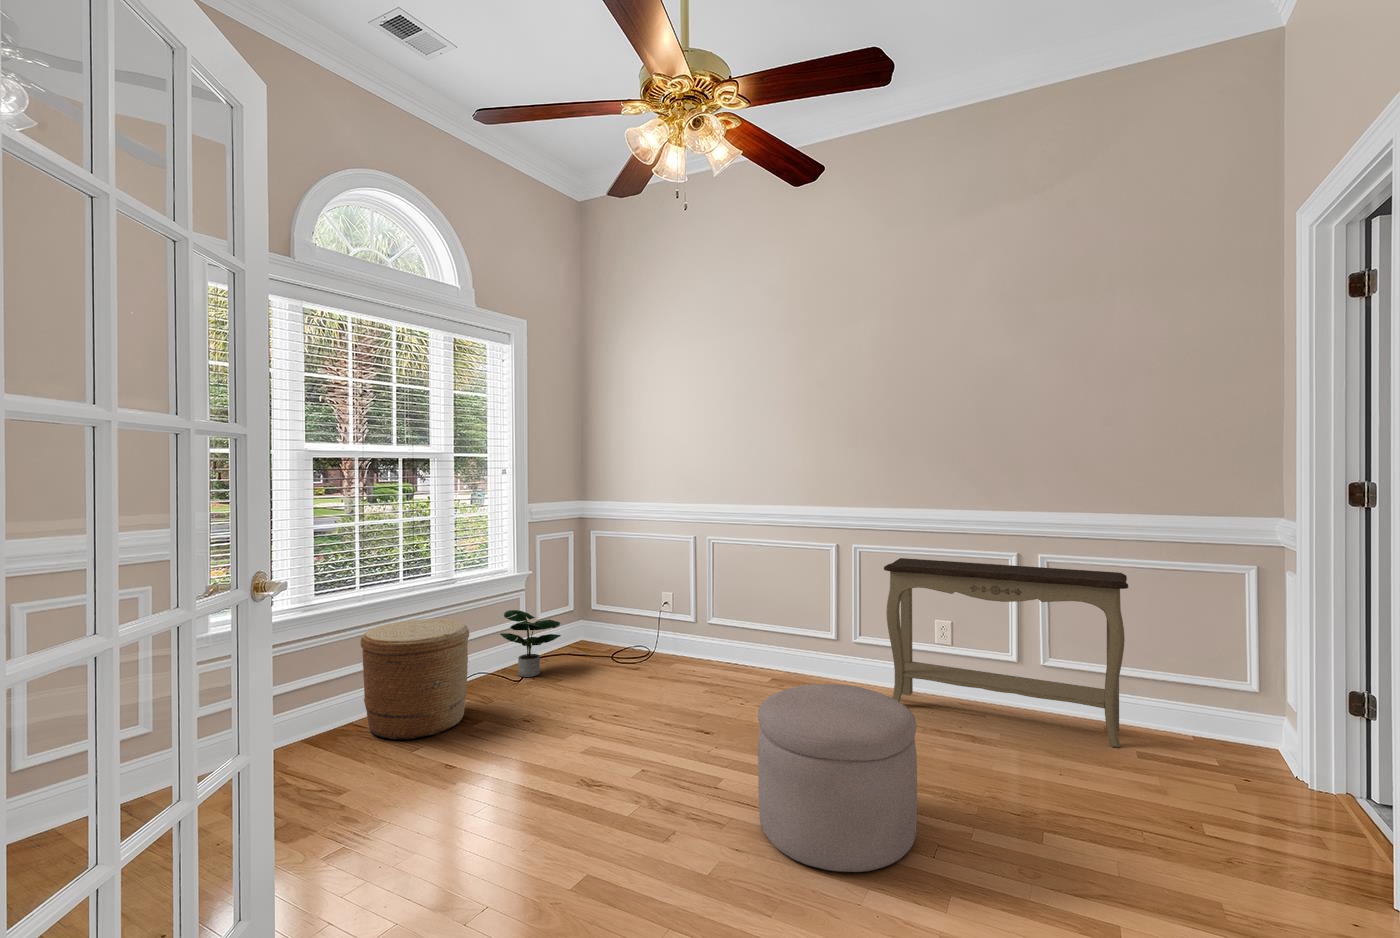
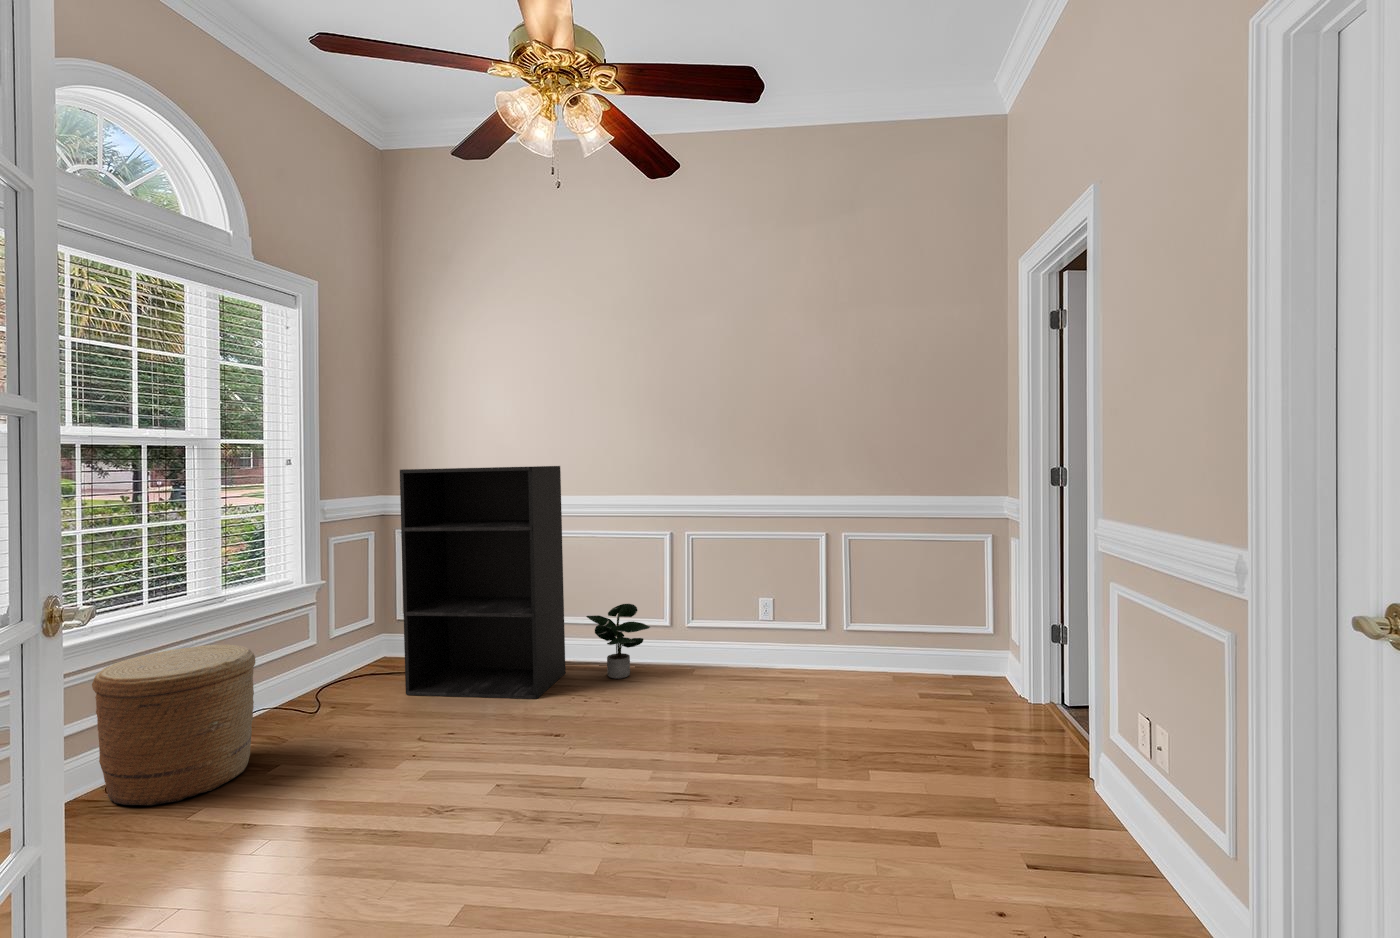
bookshelf: none [588,477,729,694] -> present [400,466,565,699]
console table: present [884,558,1128,748] -> none [727,540,940,695]
potted plant: present [500,610,561,677] -> present [586,604,650,679]
ottoman: present [758,684,917,872] -> none [641,665,801,853]

